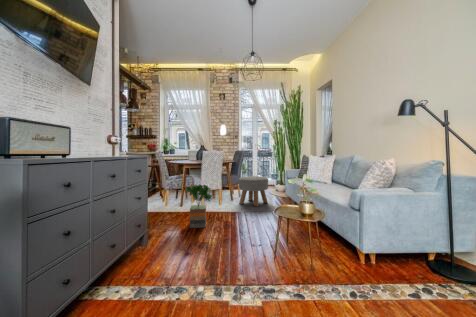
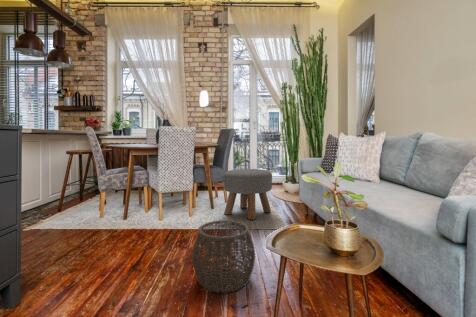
potted tree: present [186,185,212,228] -> none [111,184,167,269]
woven basket: none [229,203,260,237] -> present [192,220,255,293]

